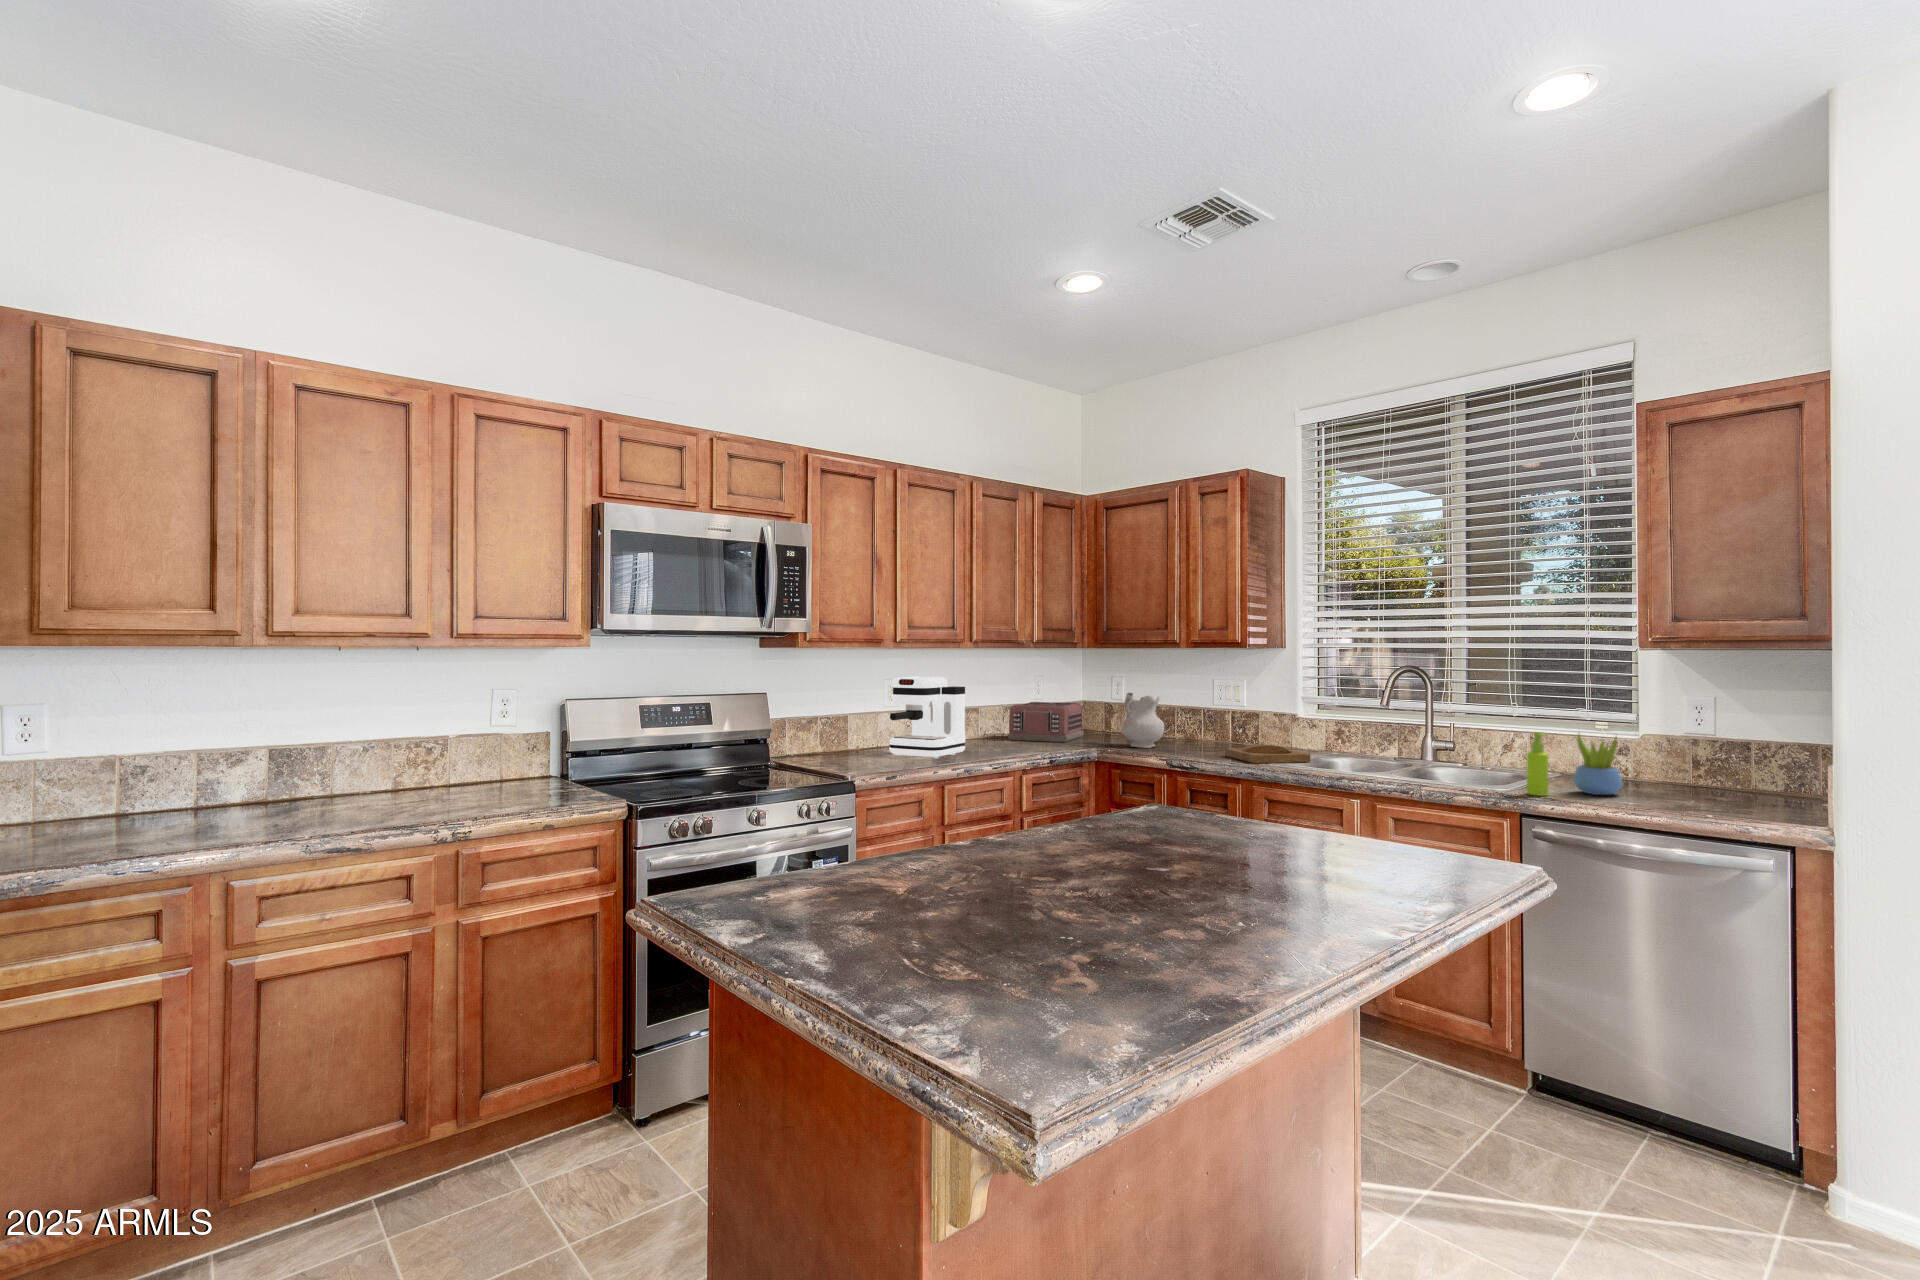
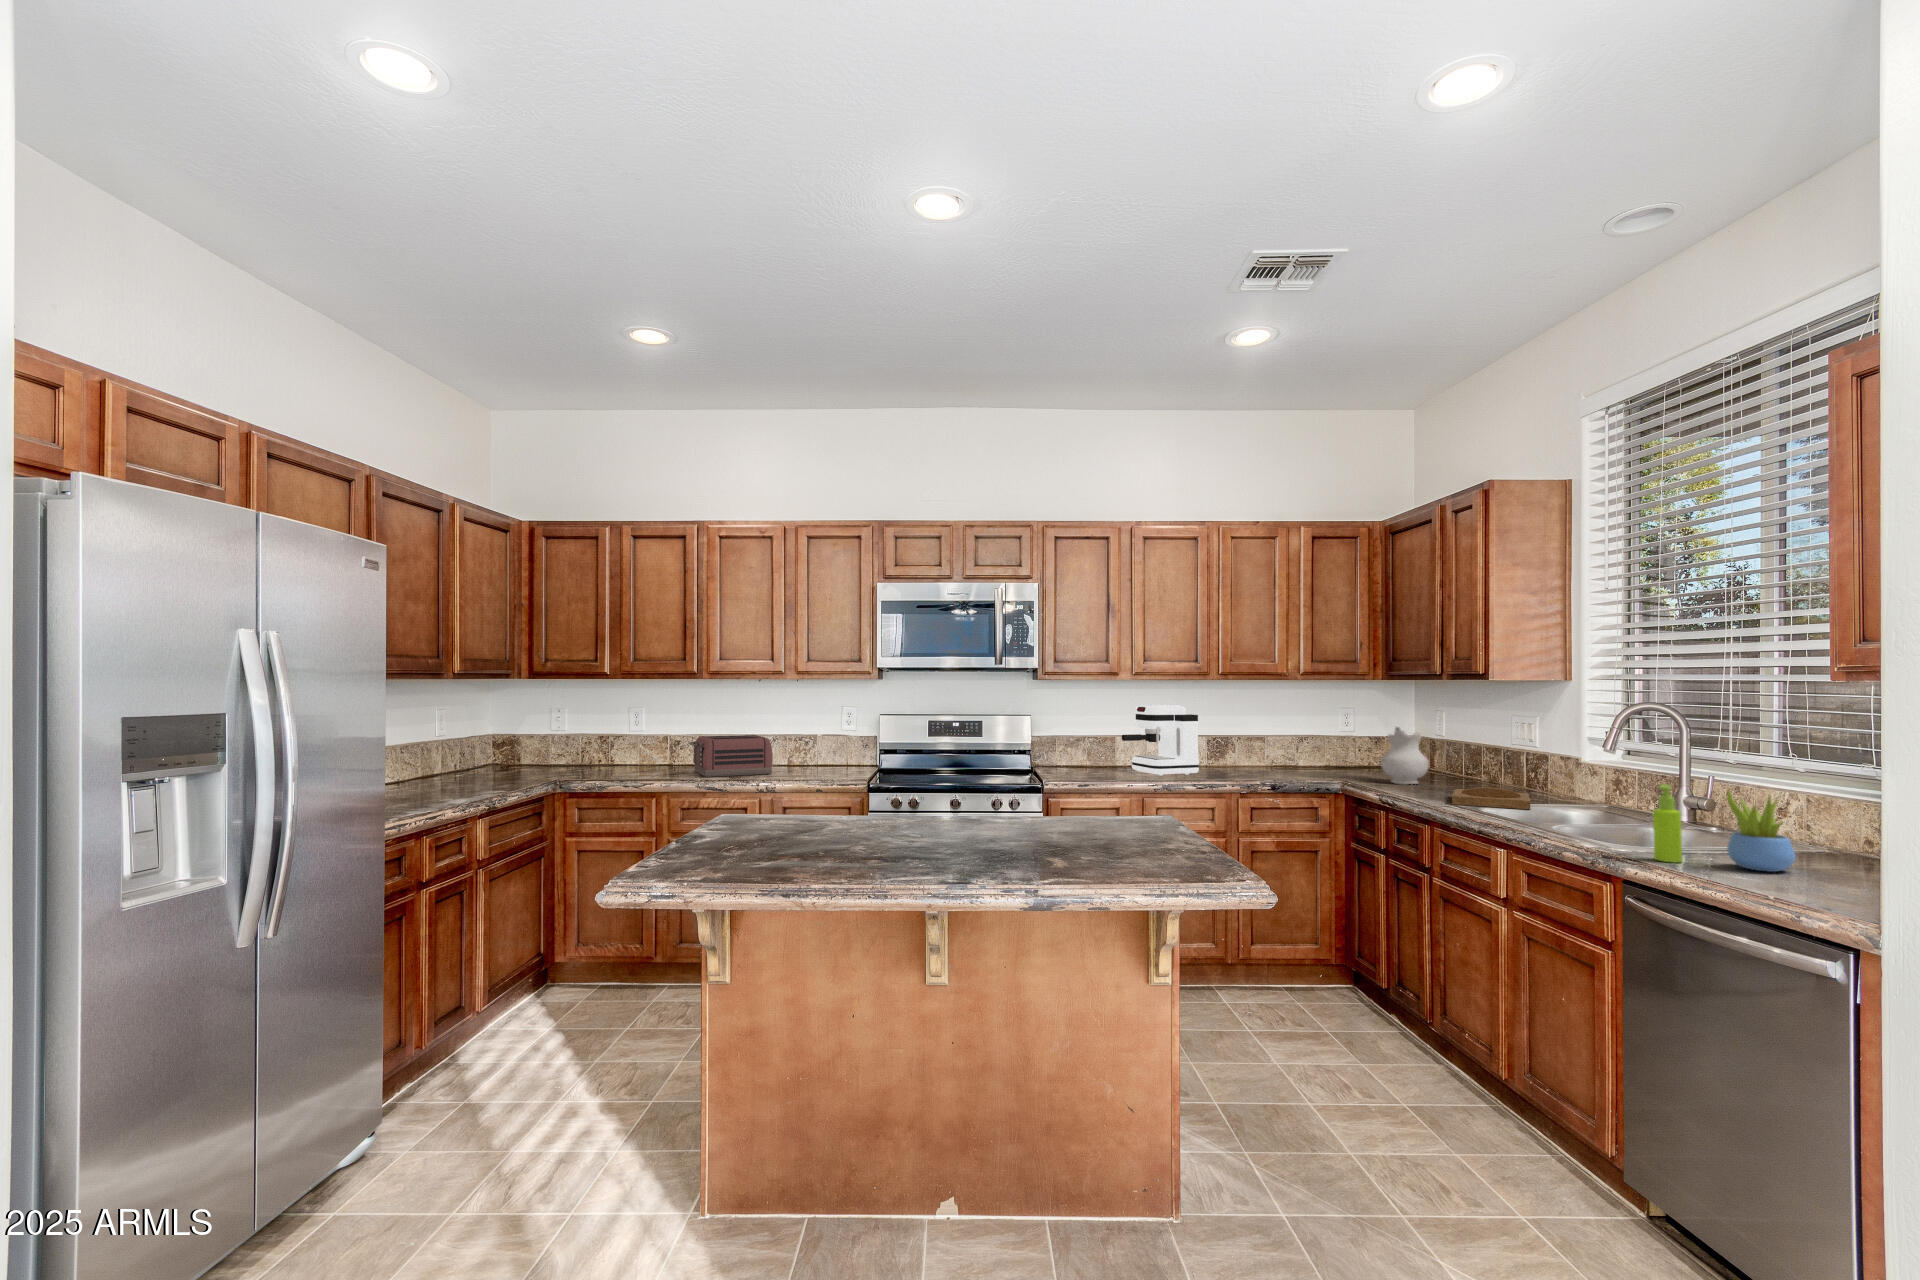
toaster: present [1008,702,1084,742] -> present [688,735,773,777]

